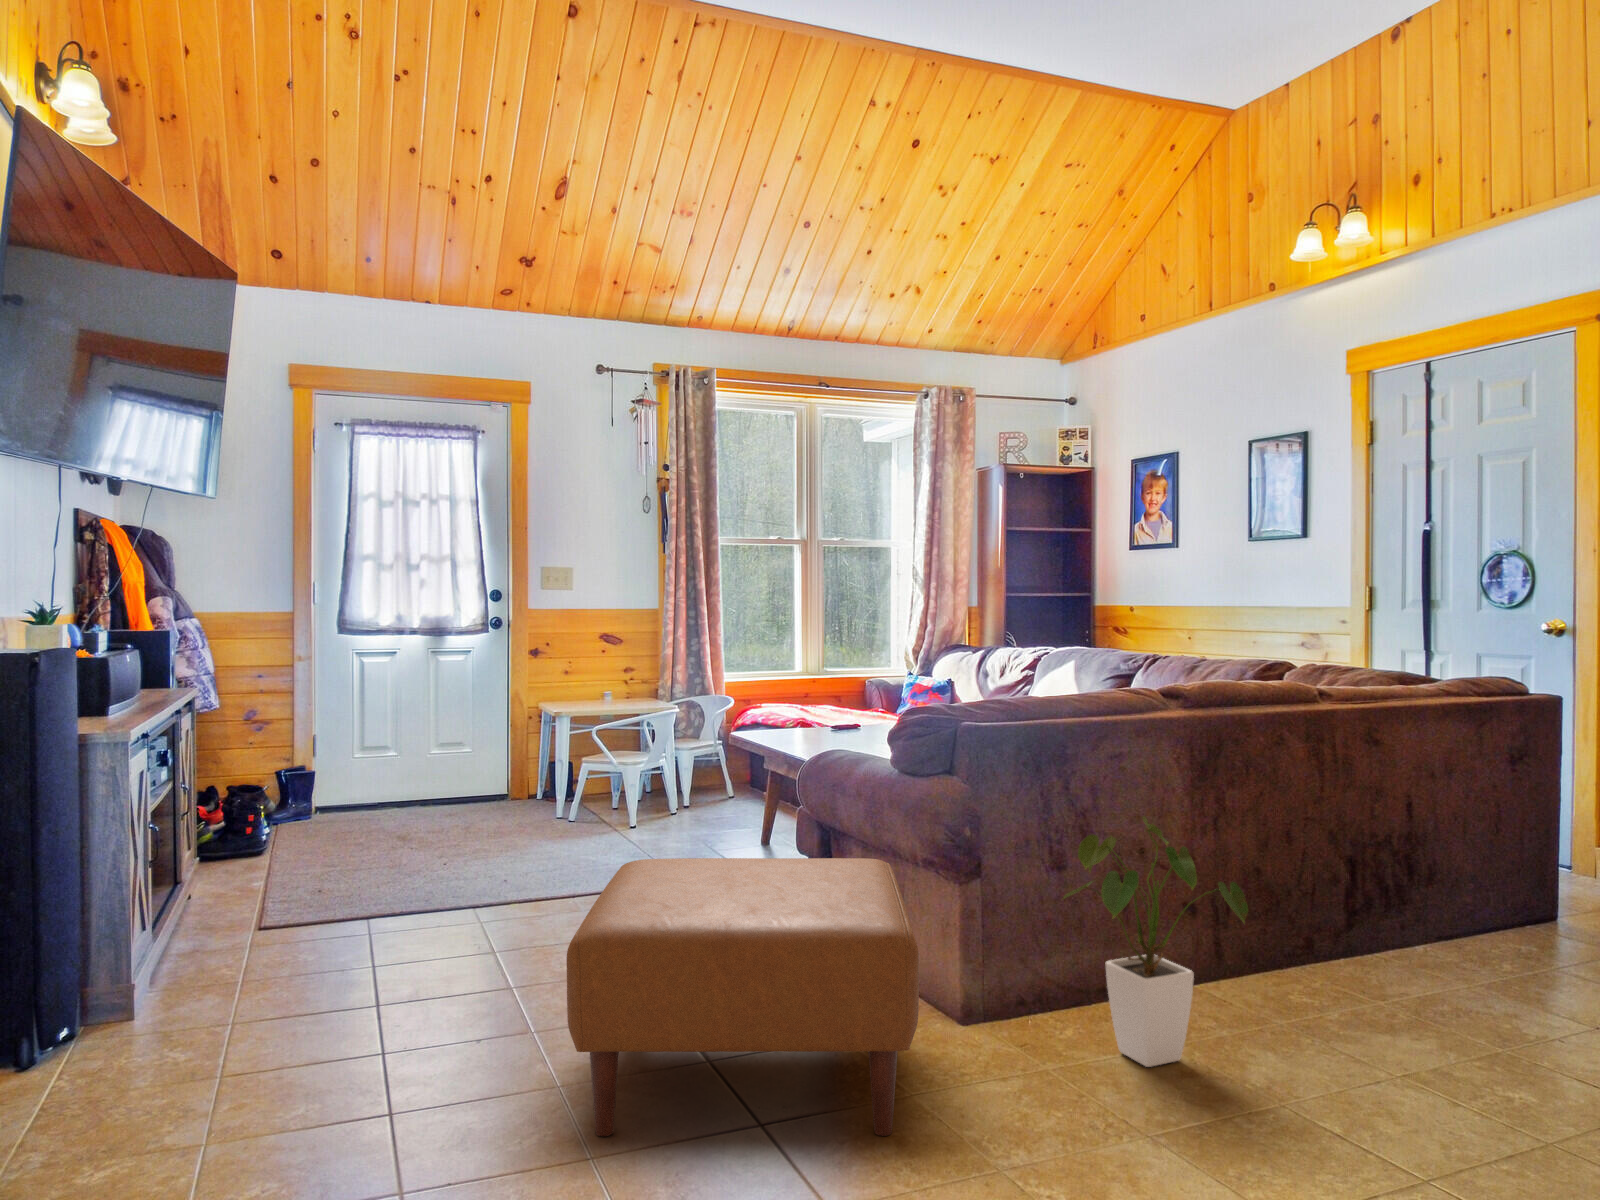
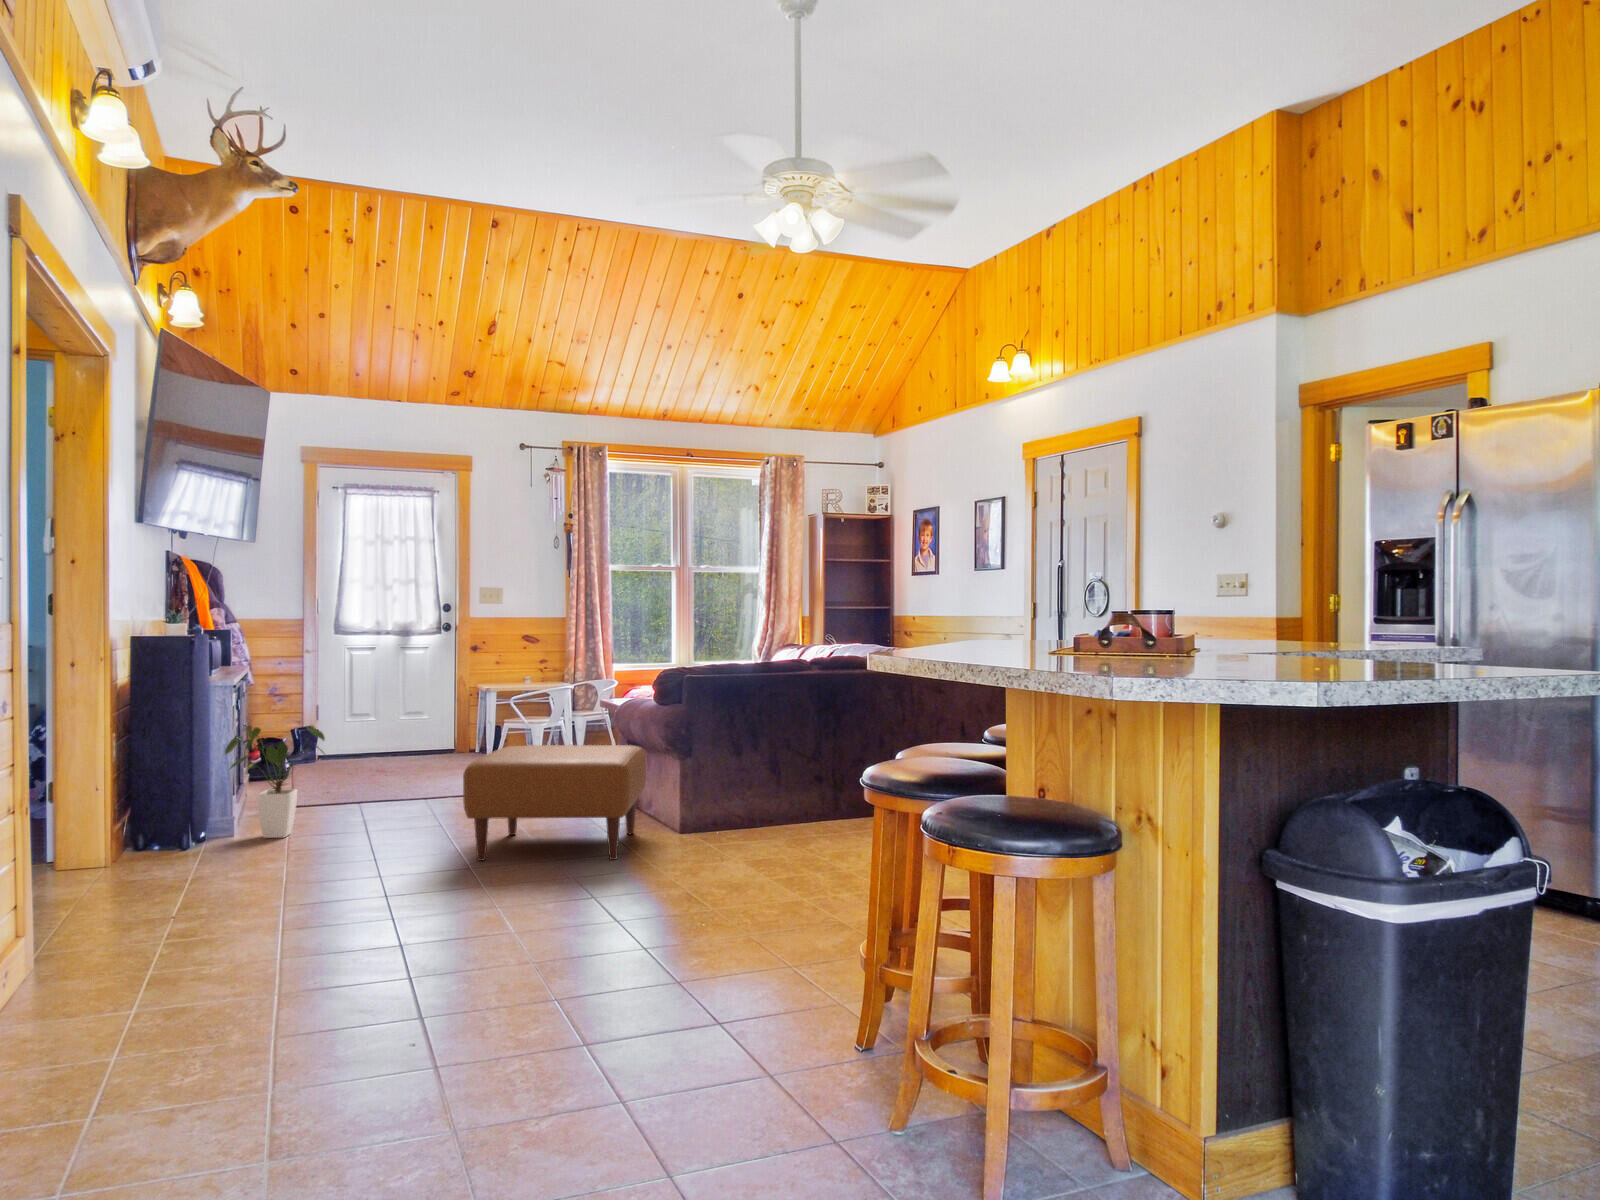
house plant: present [1063,816,1248,1067] -> present [225,725,325,838]

